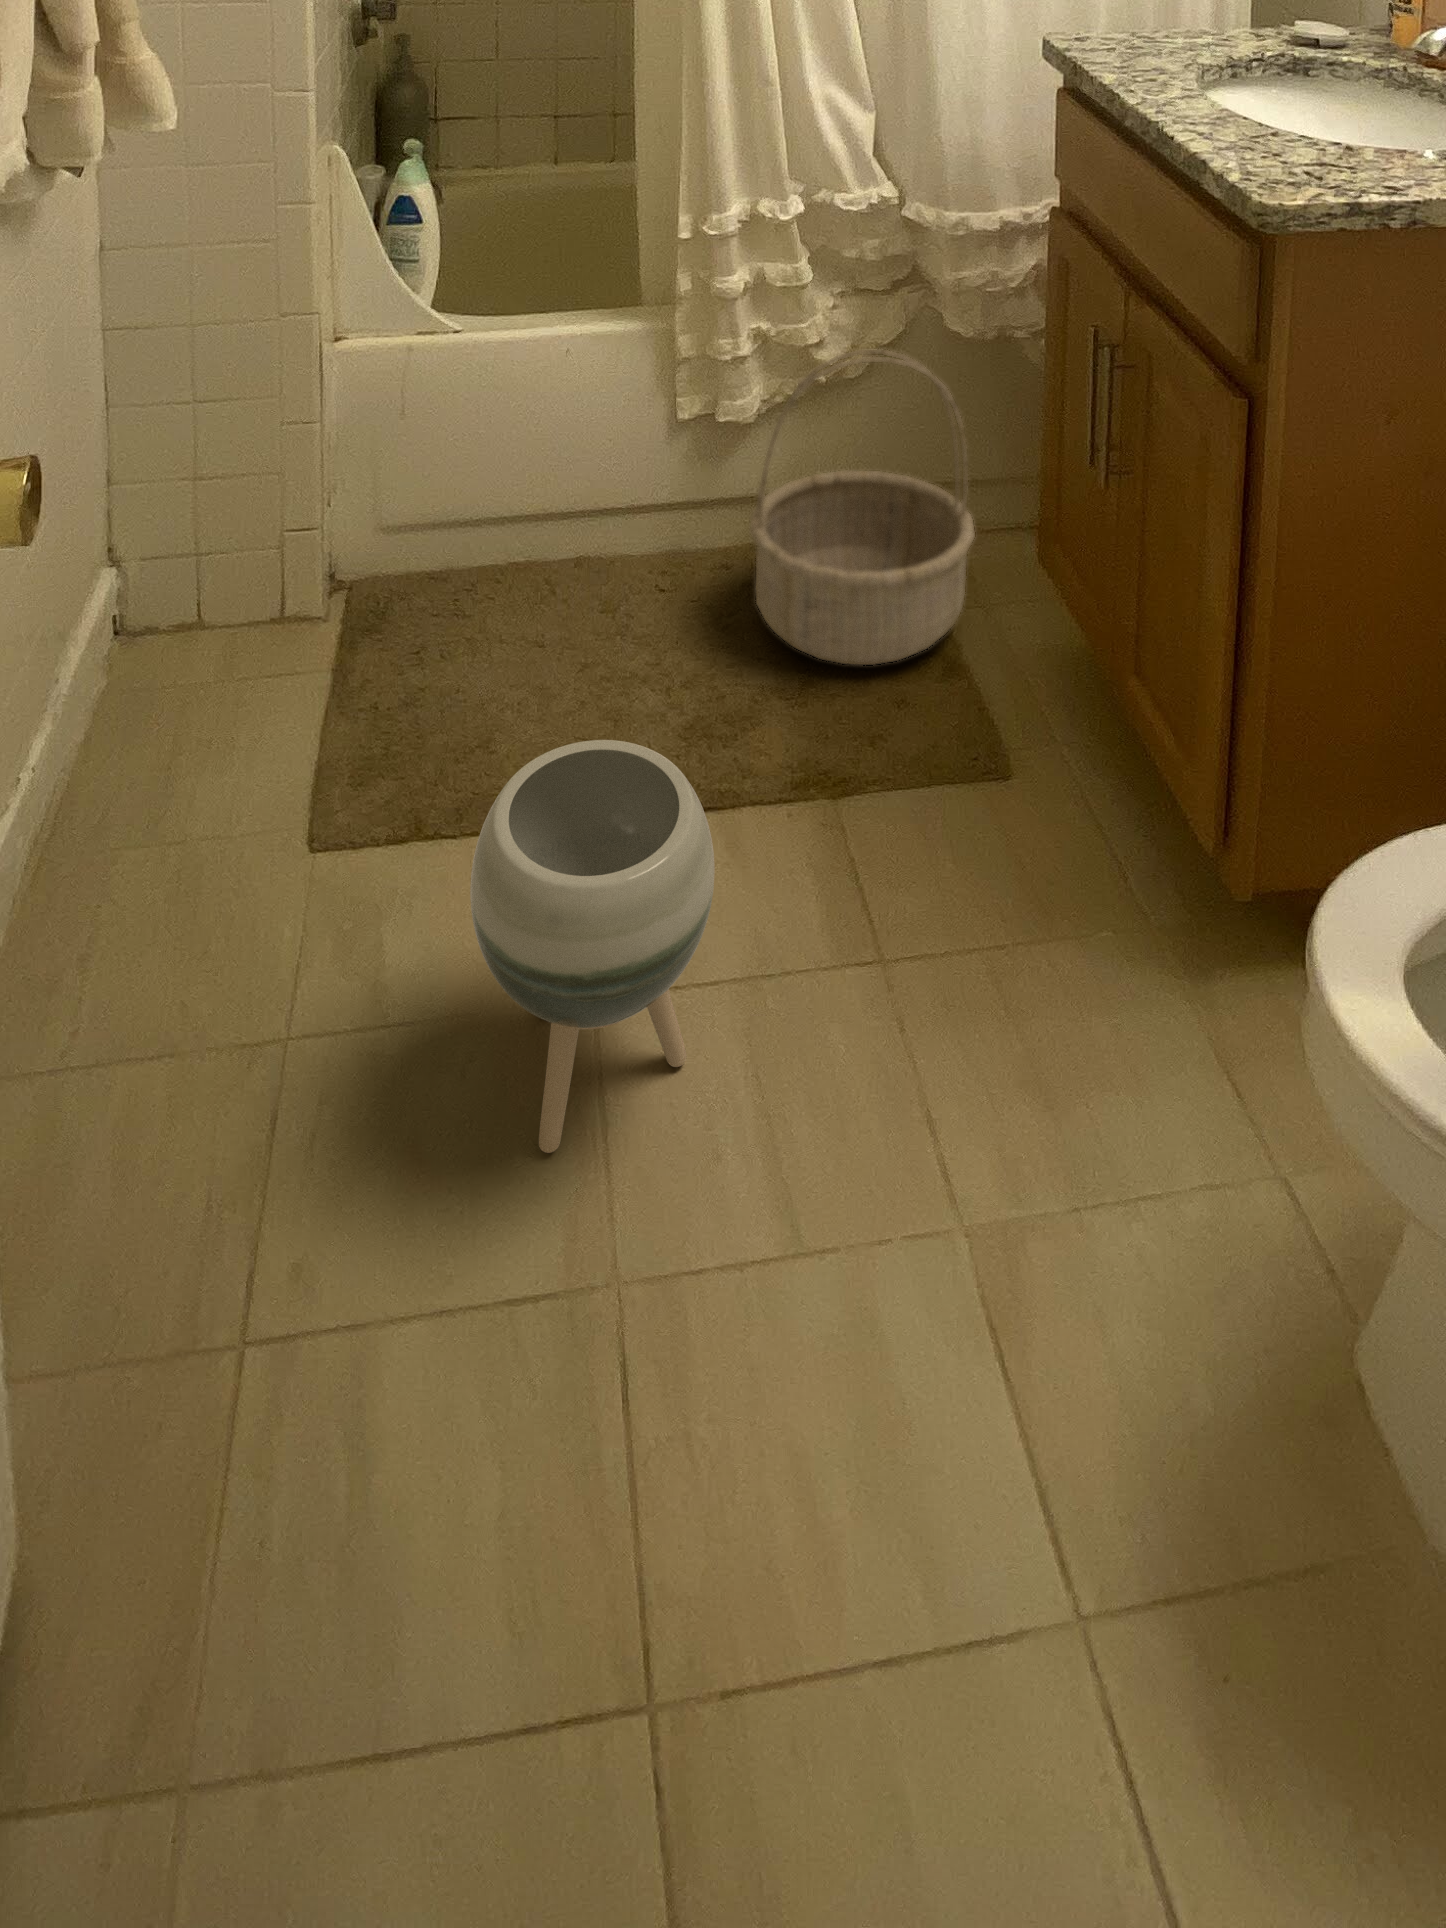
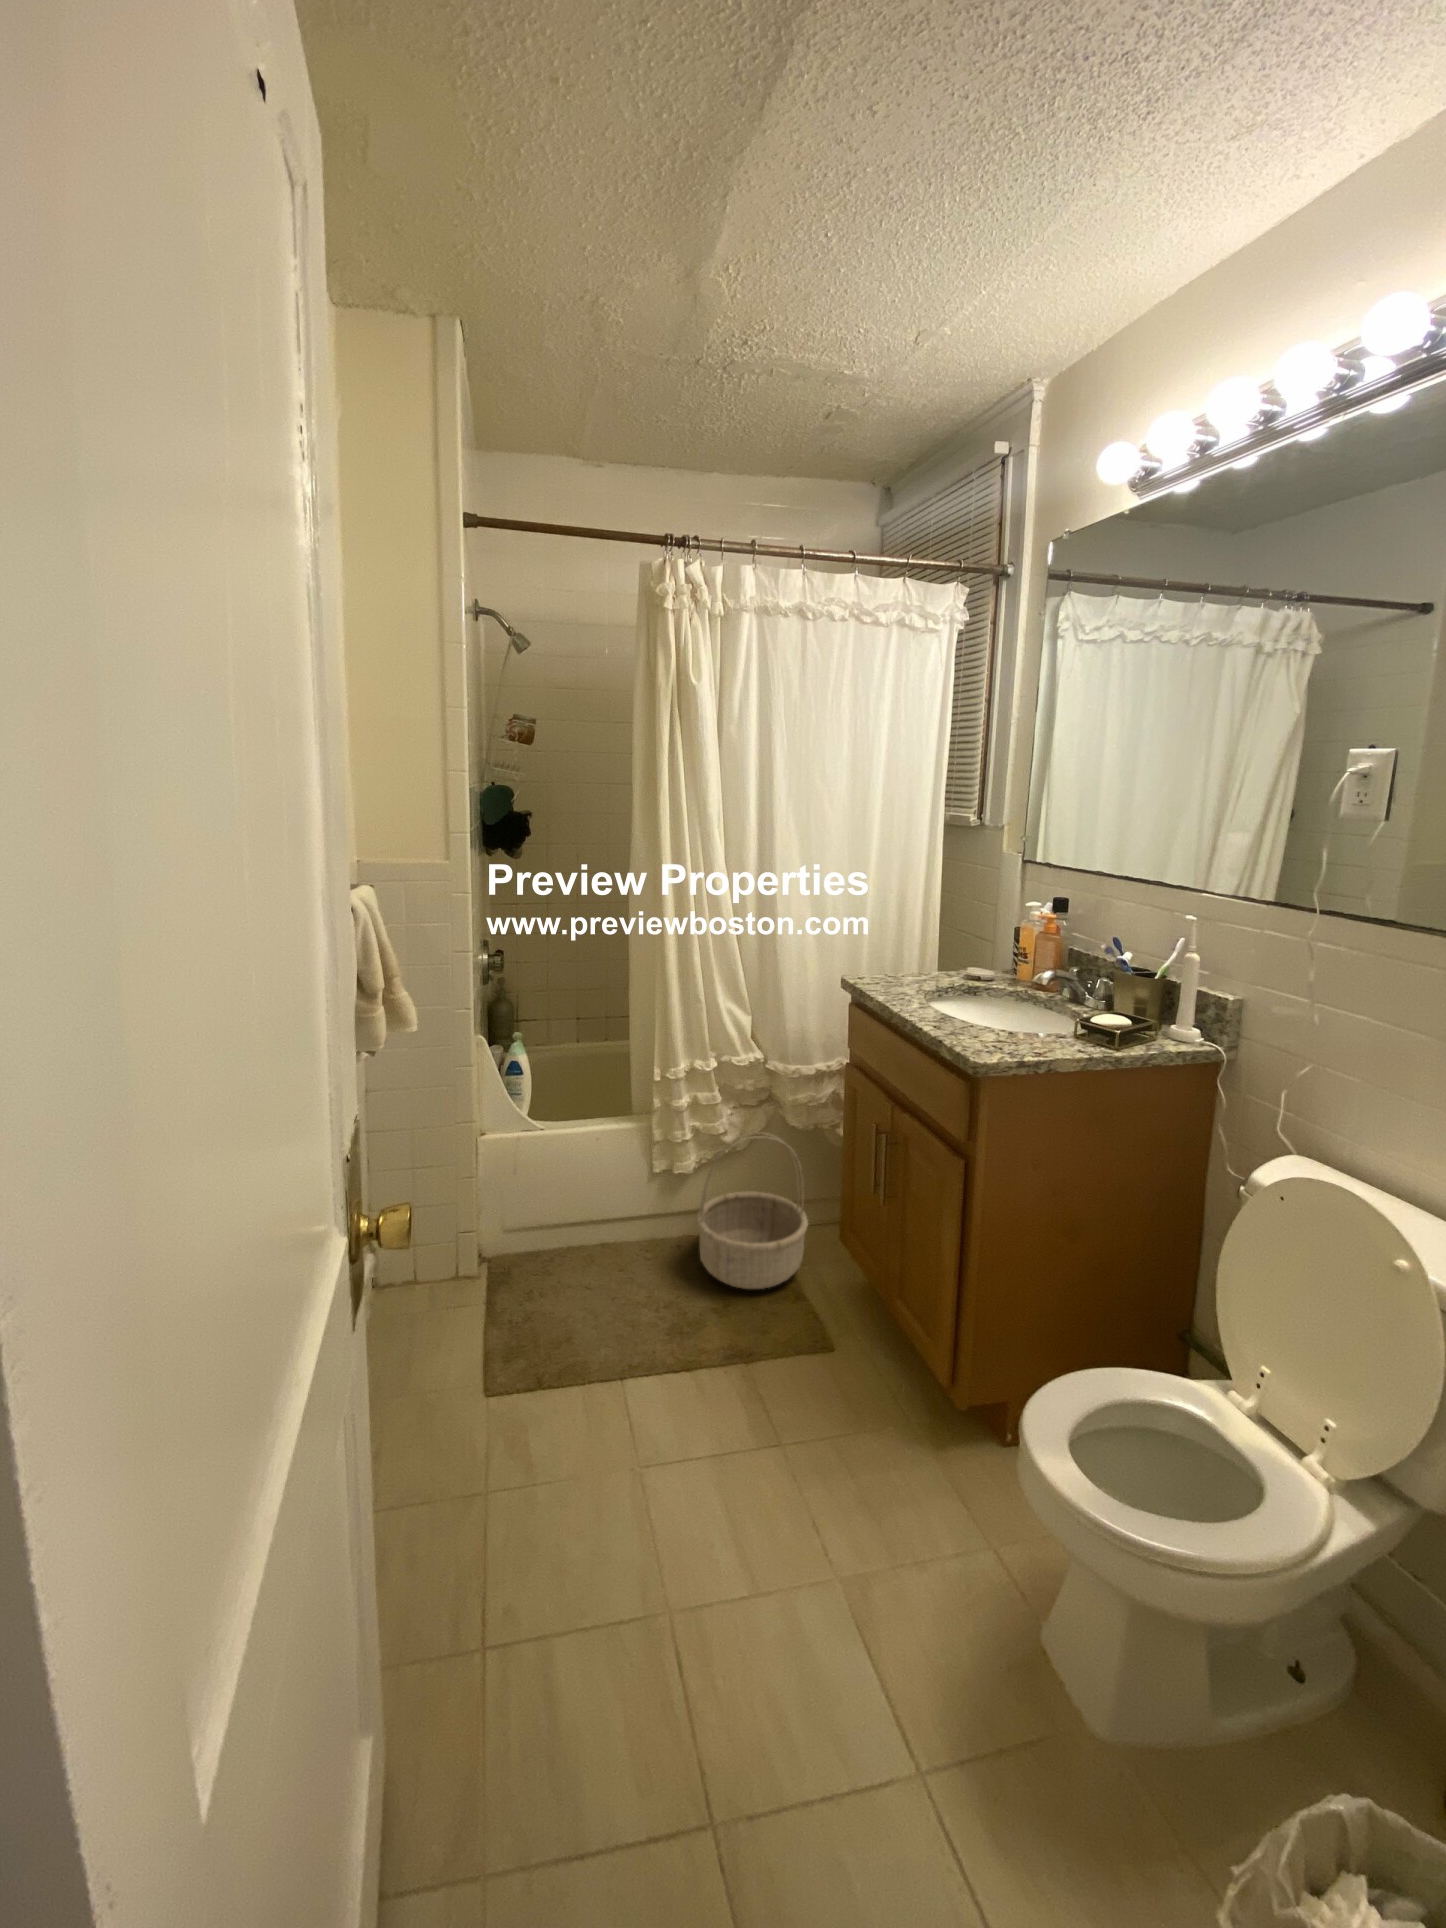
planter: present [470,740,715,1153] -> none [587,1334,707,1543]

